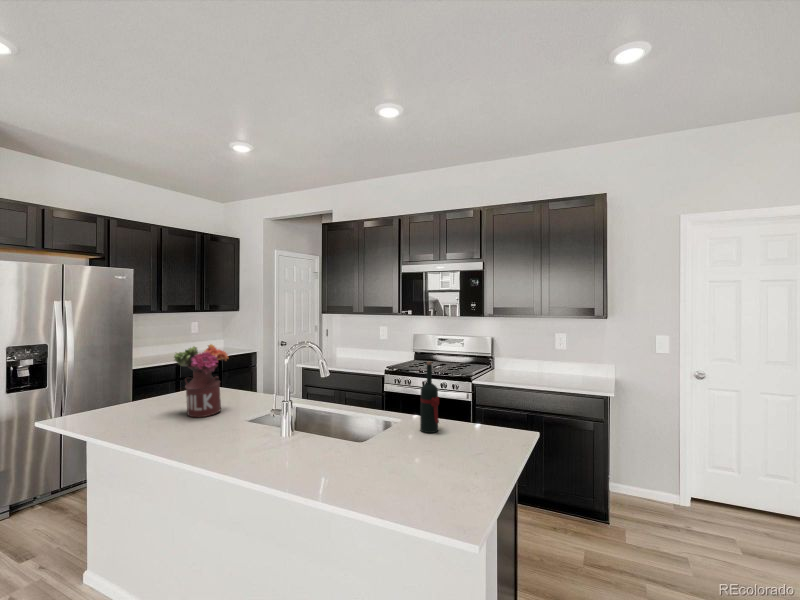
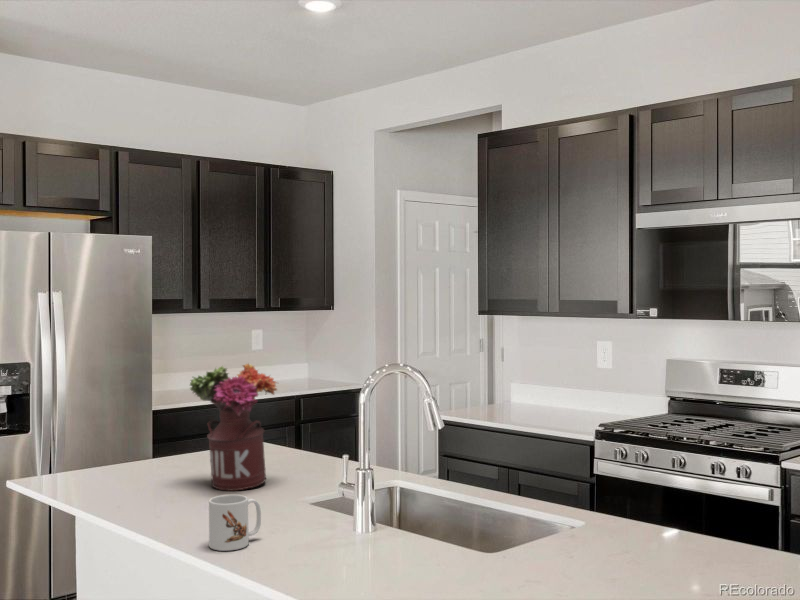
wine bottle: present [420,362,439,433] -> none [618,407,657,555]
mug: none [199,422,230,456] -> present [209,495,261,551]

